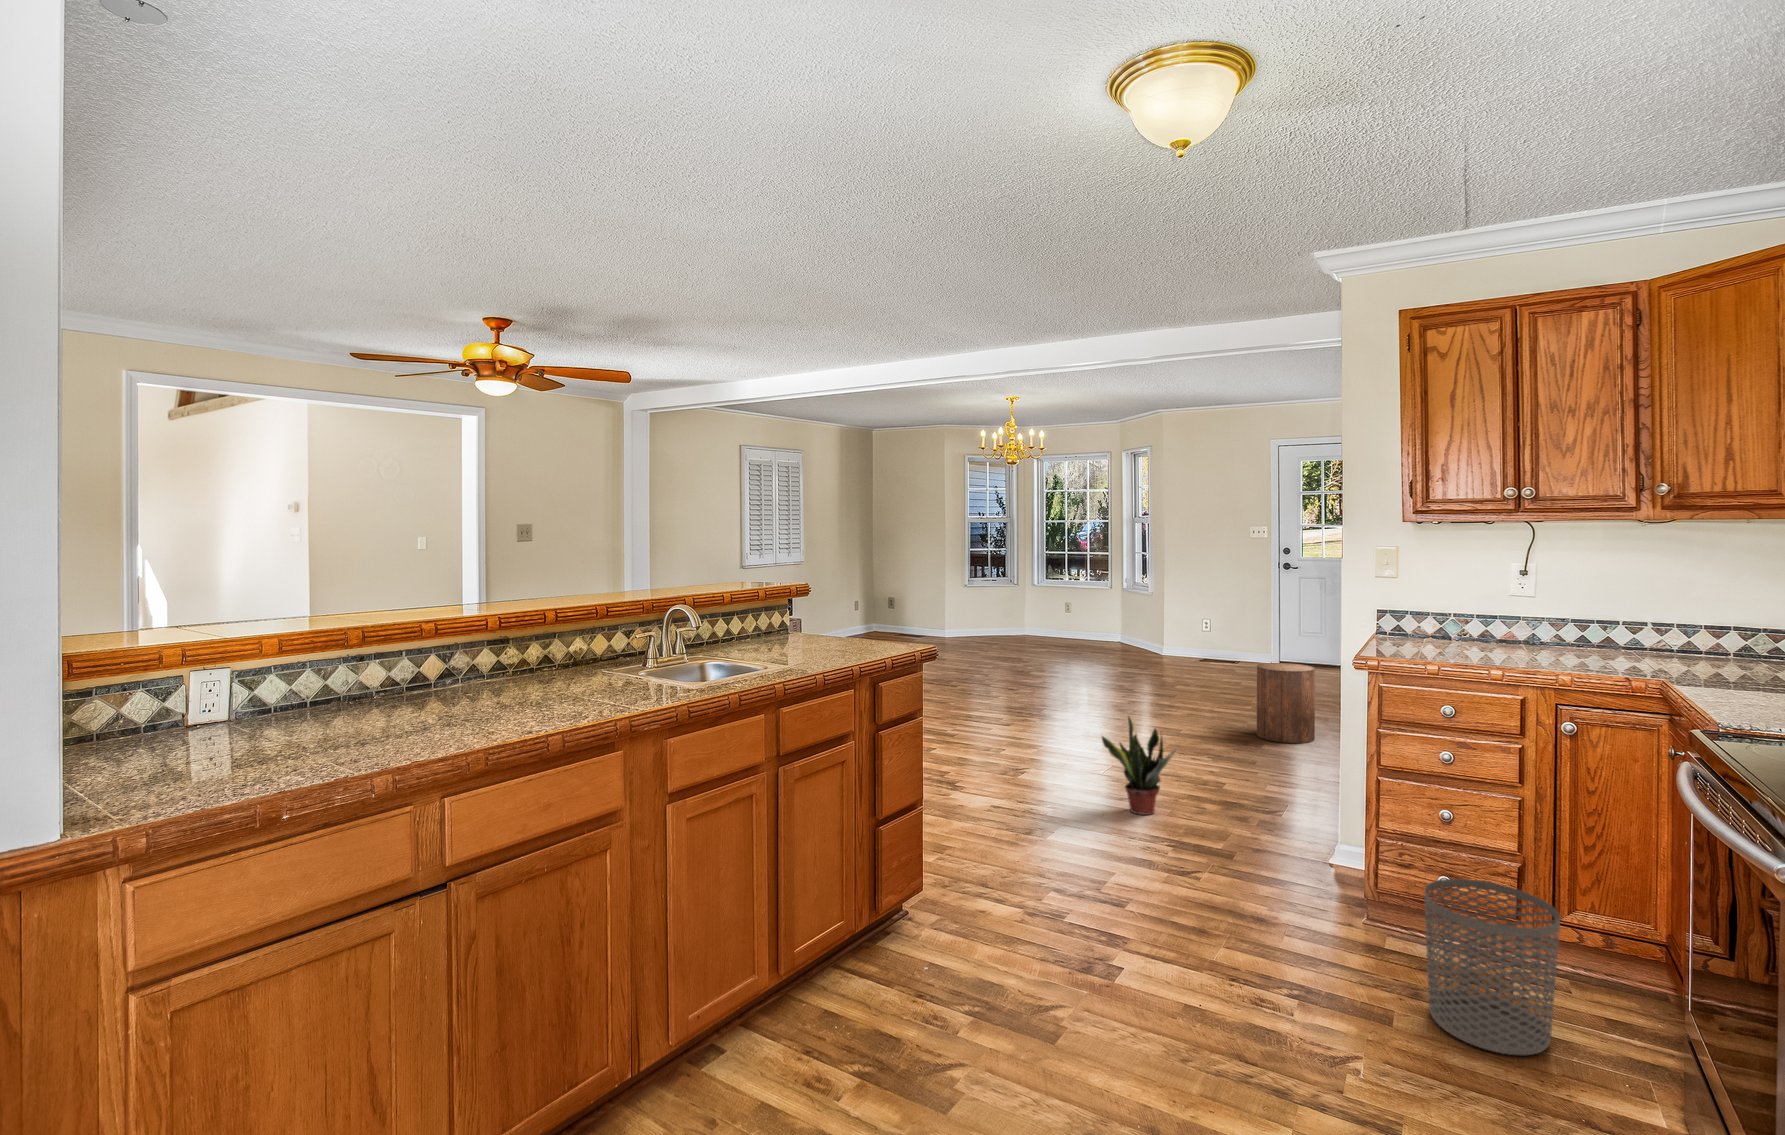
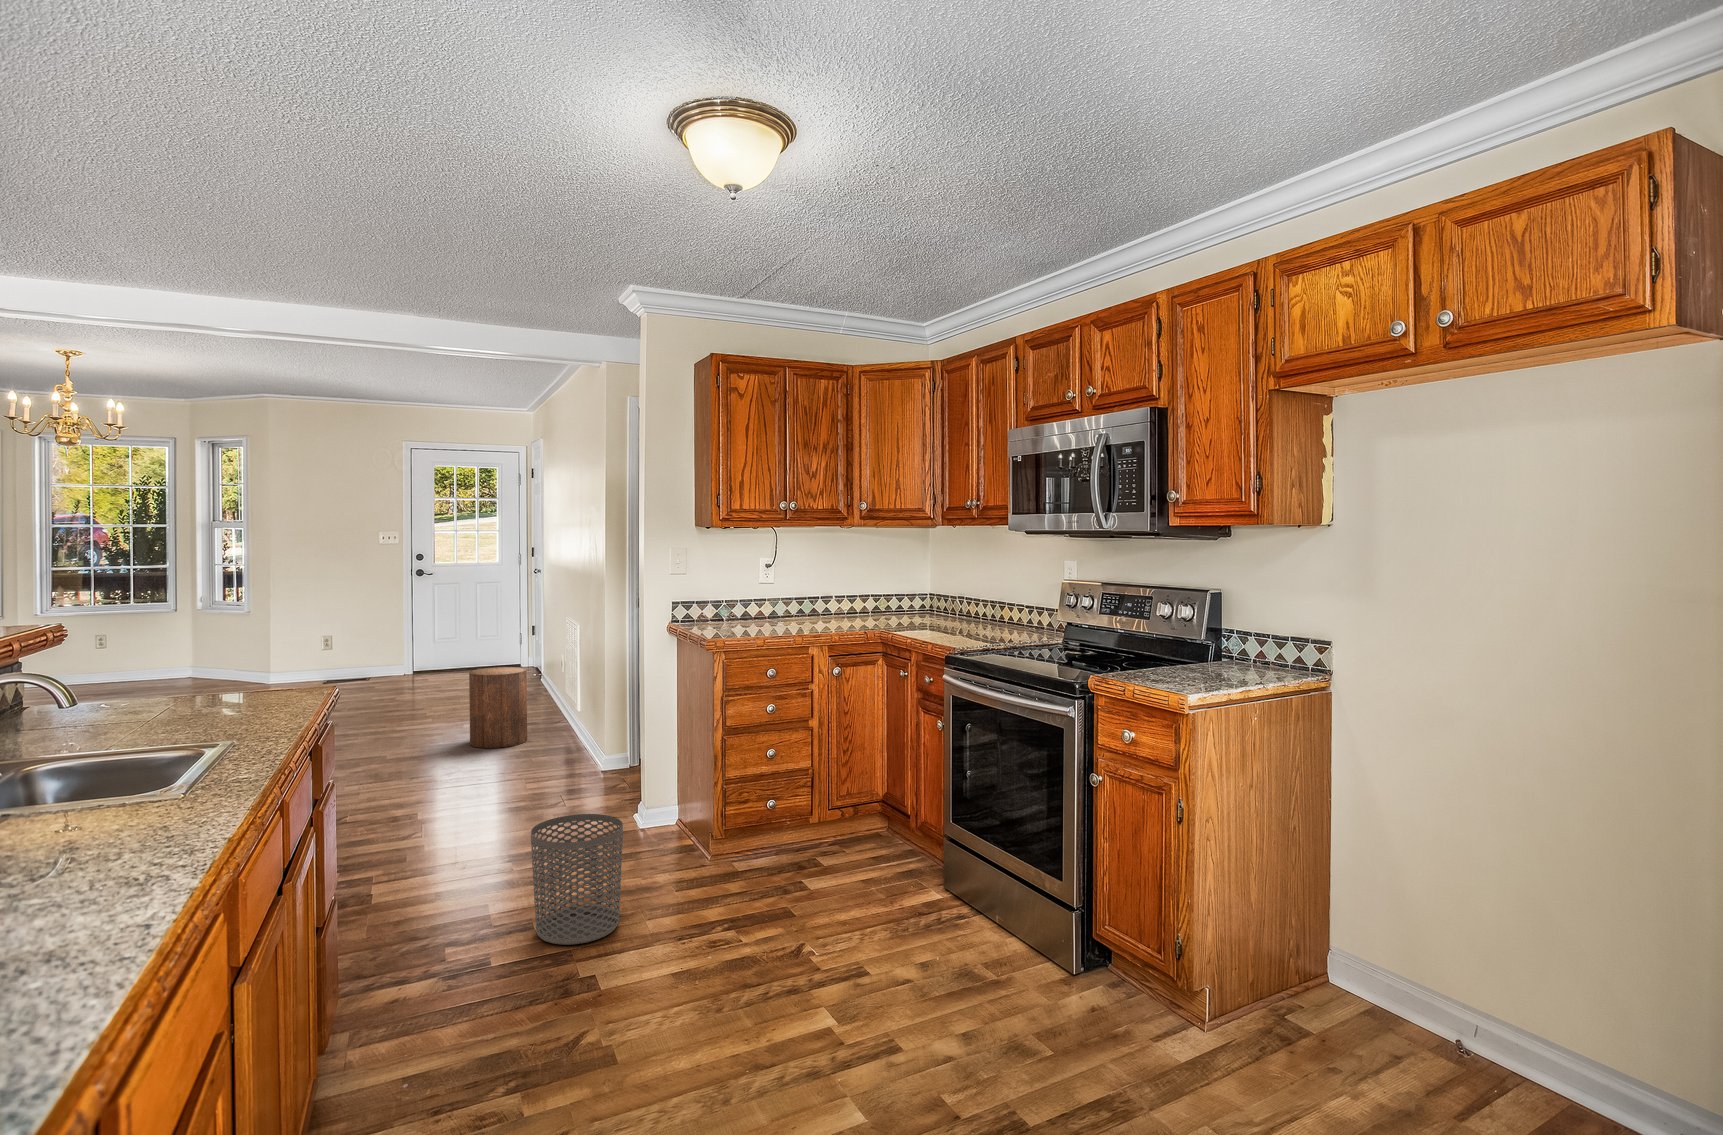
potted plant: present [1102,717,1176,815] -> none [398,738,484,846]
waste bin: present [1424,879,1560,1055] -> present [531,814,623,945]

